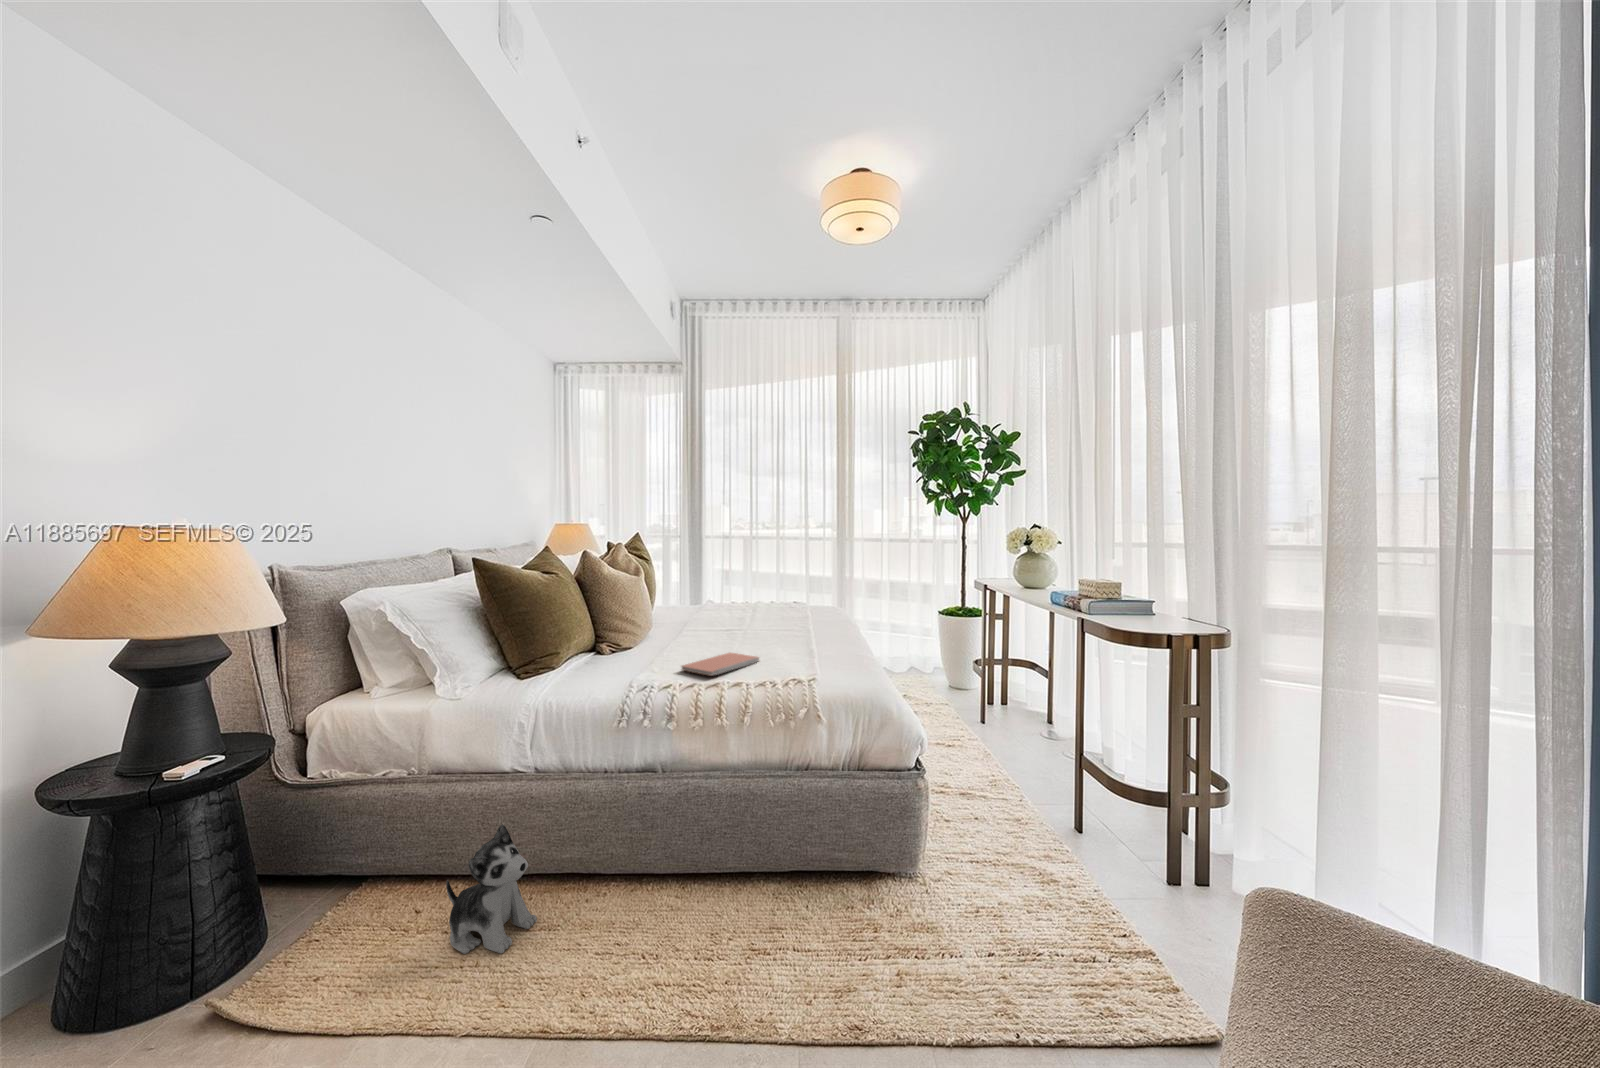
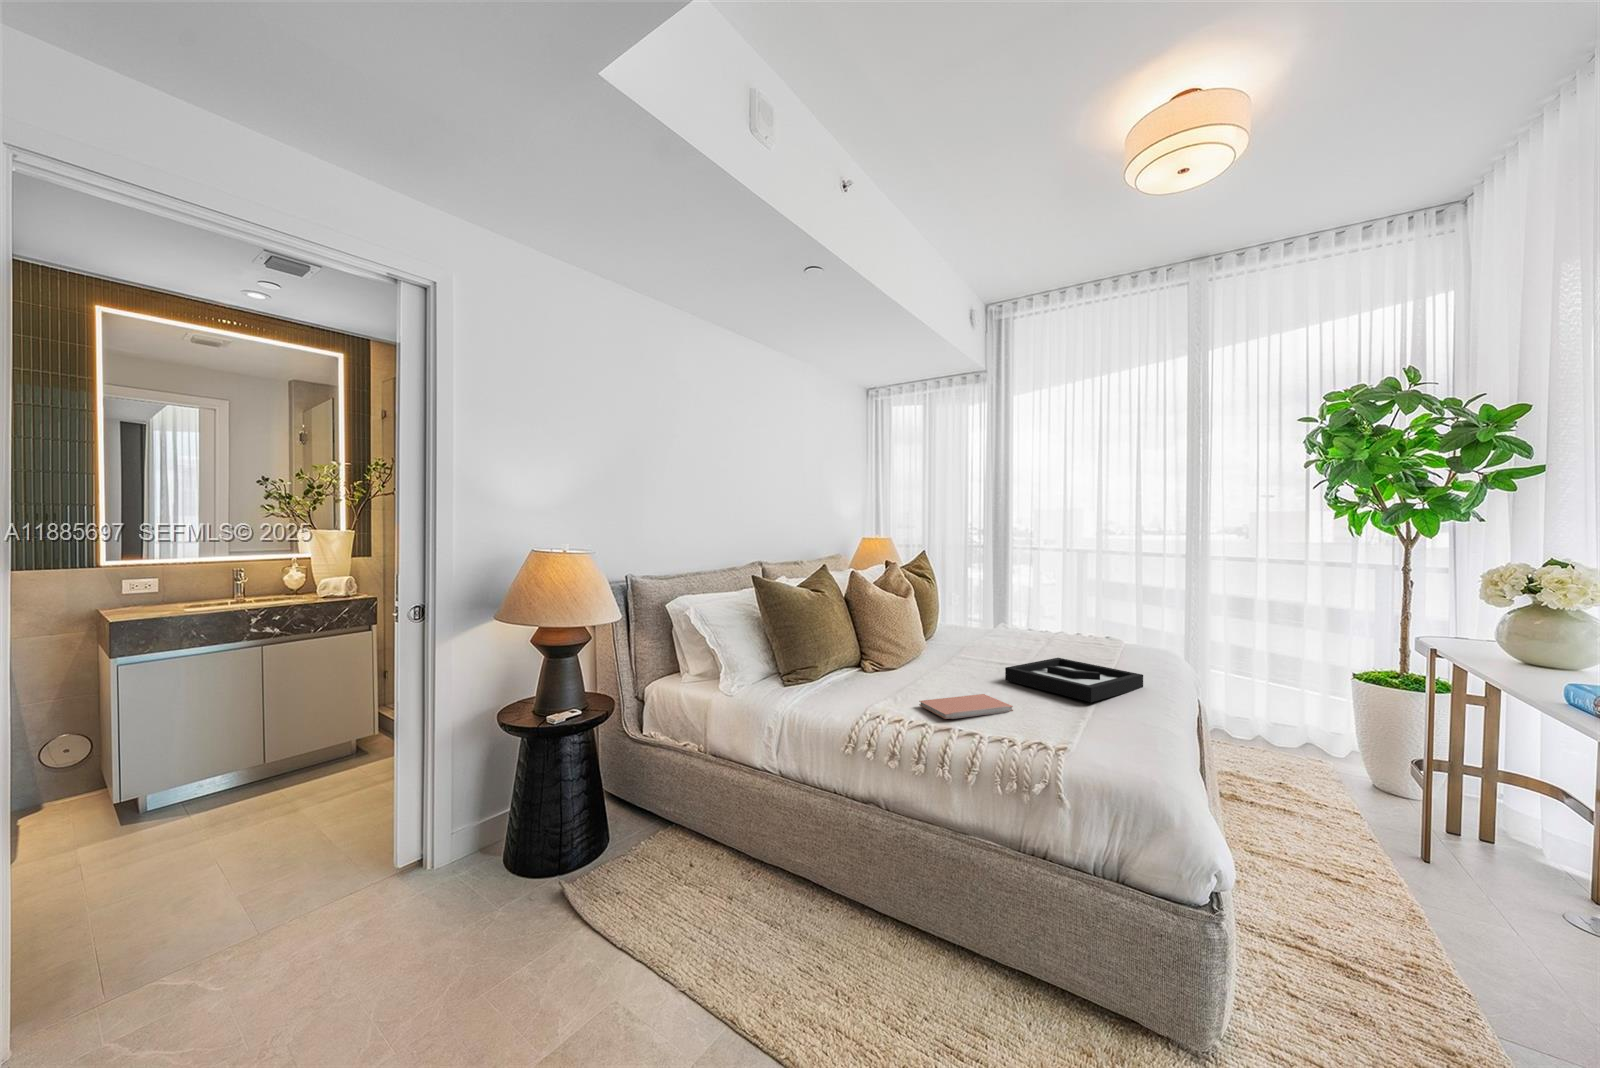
decorative tray: none [740,617,839,645] -> present [1005,658,1143,702]
plush toy: present [446,824,537,954] -> none [699,817,764,932]

